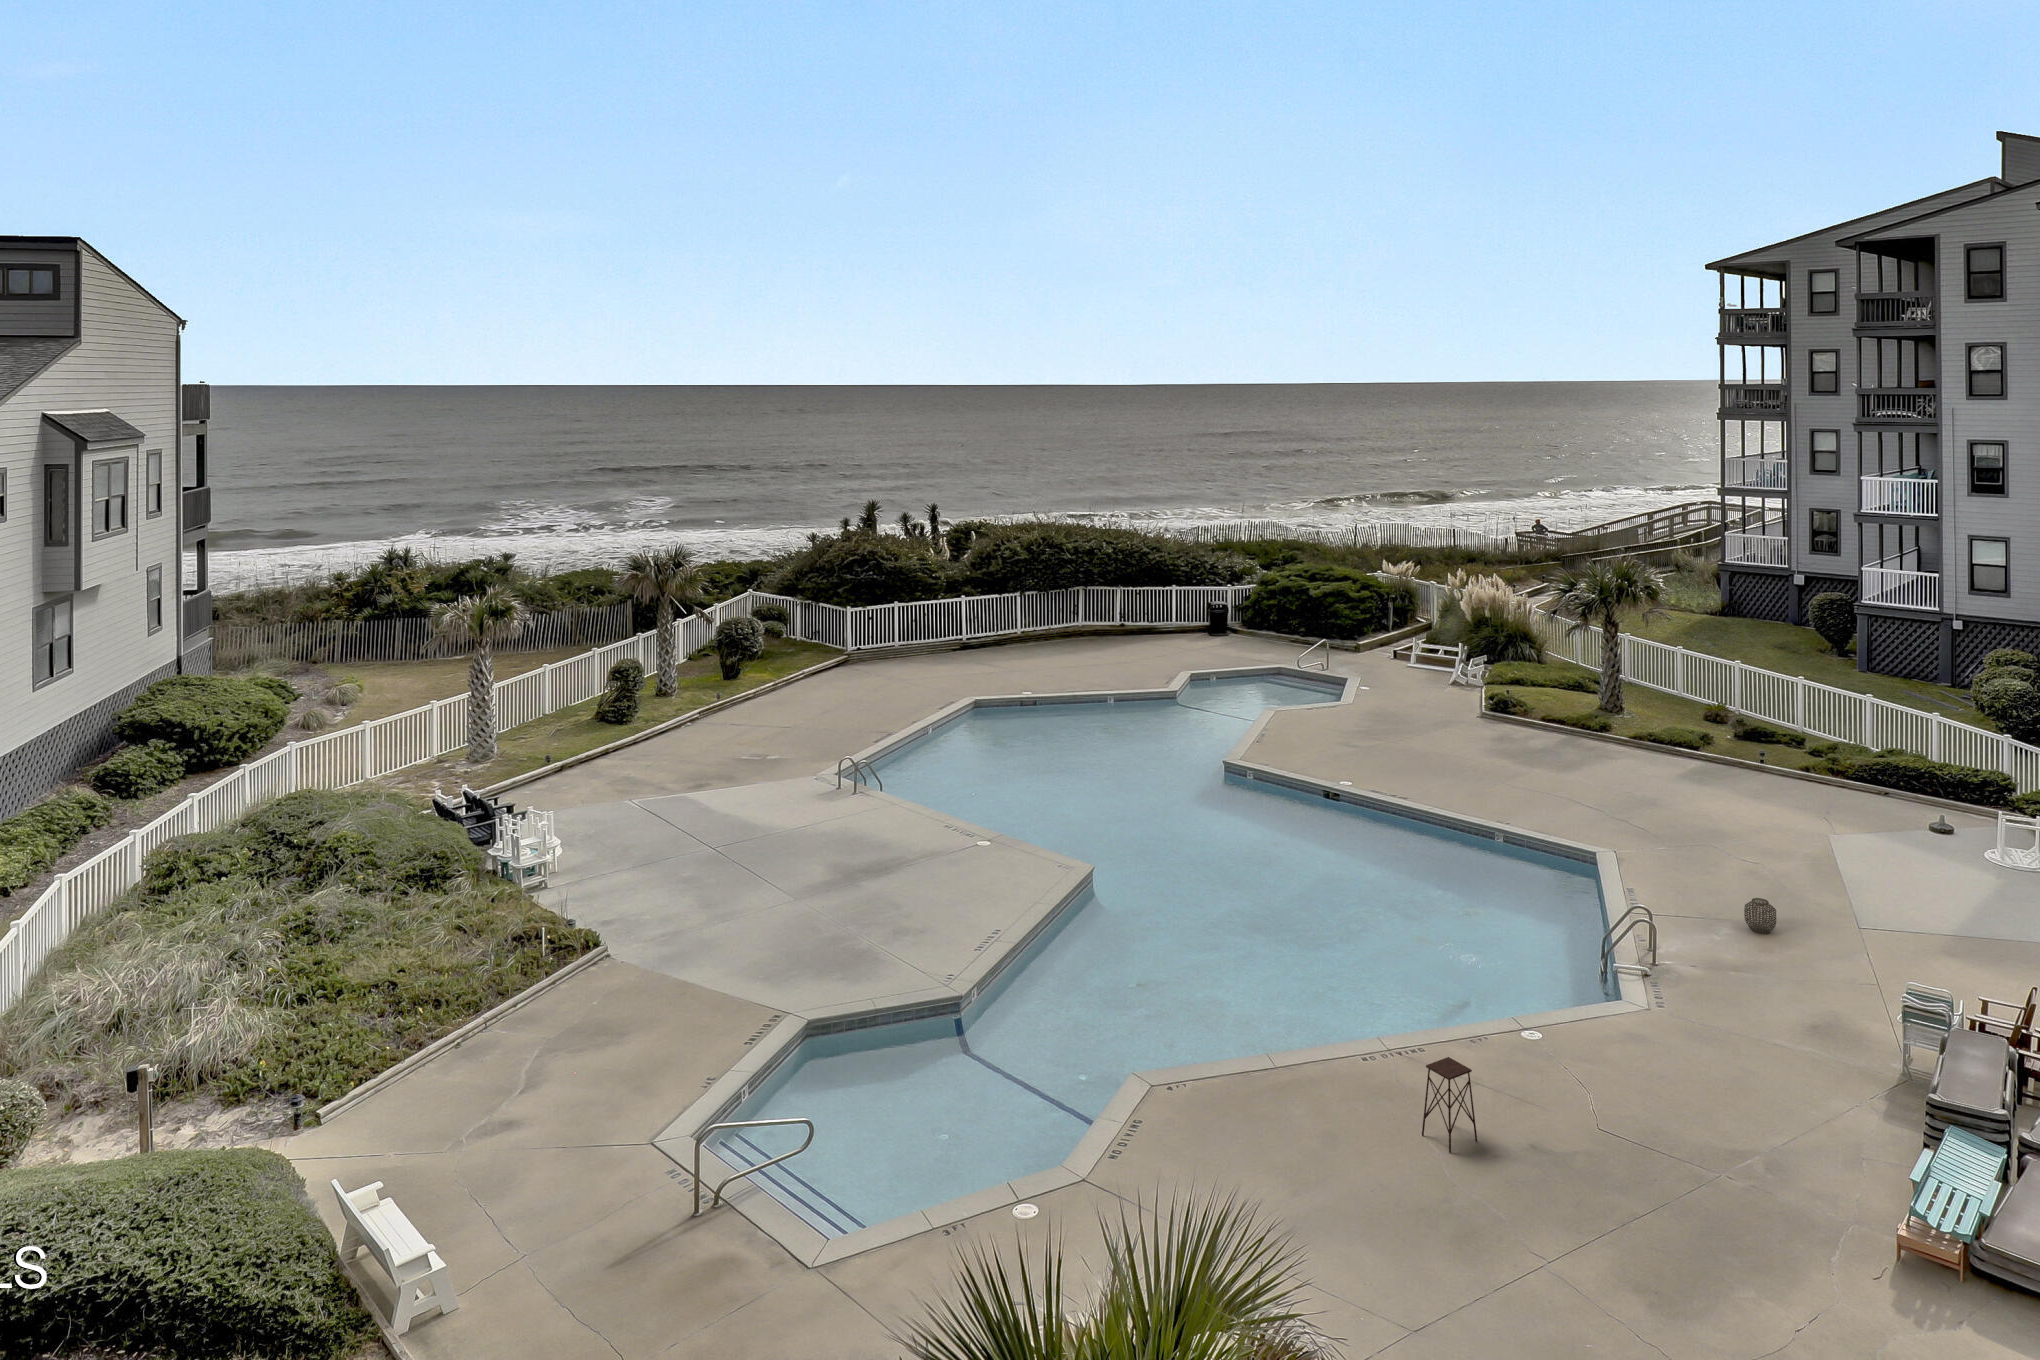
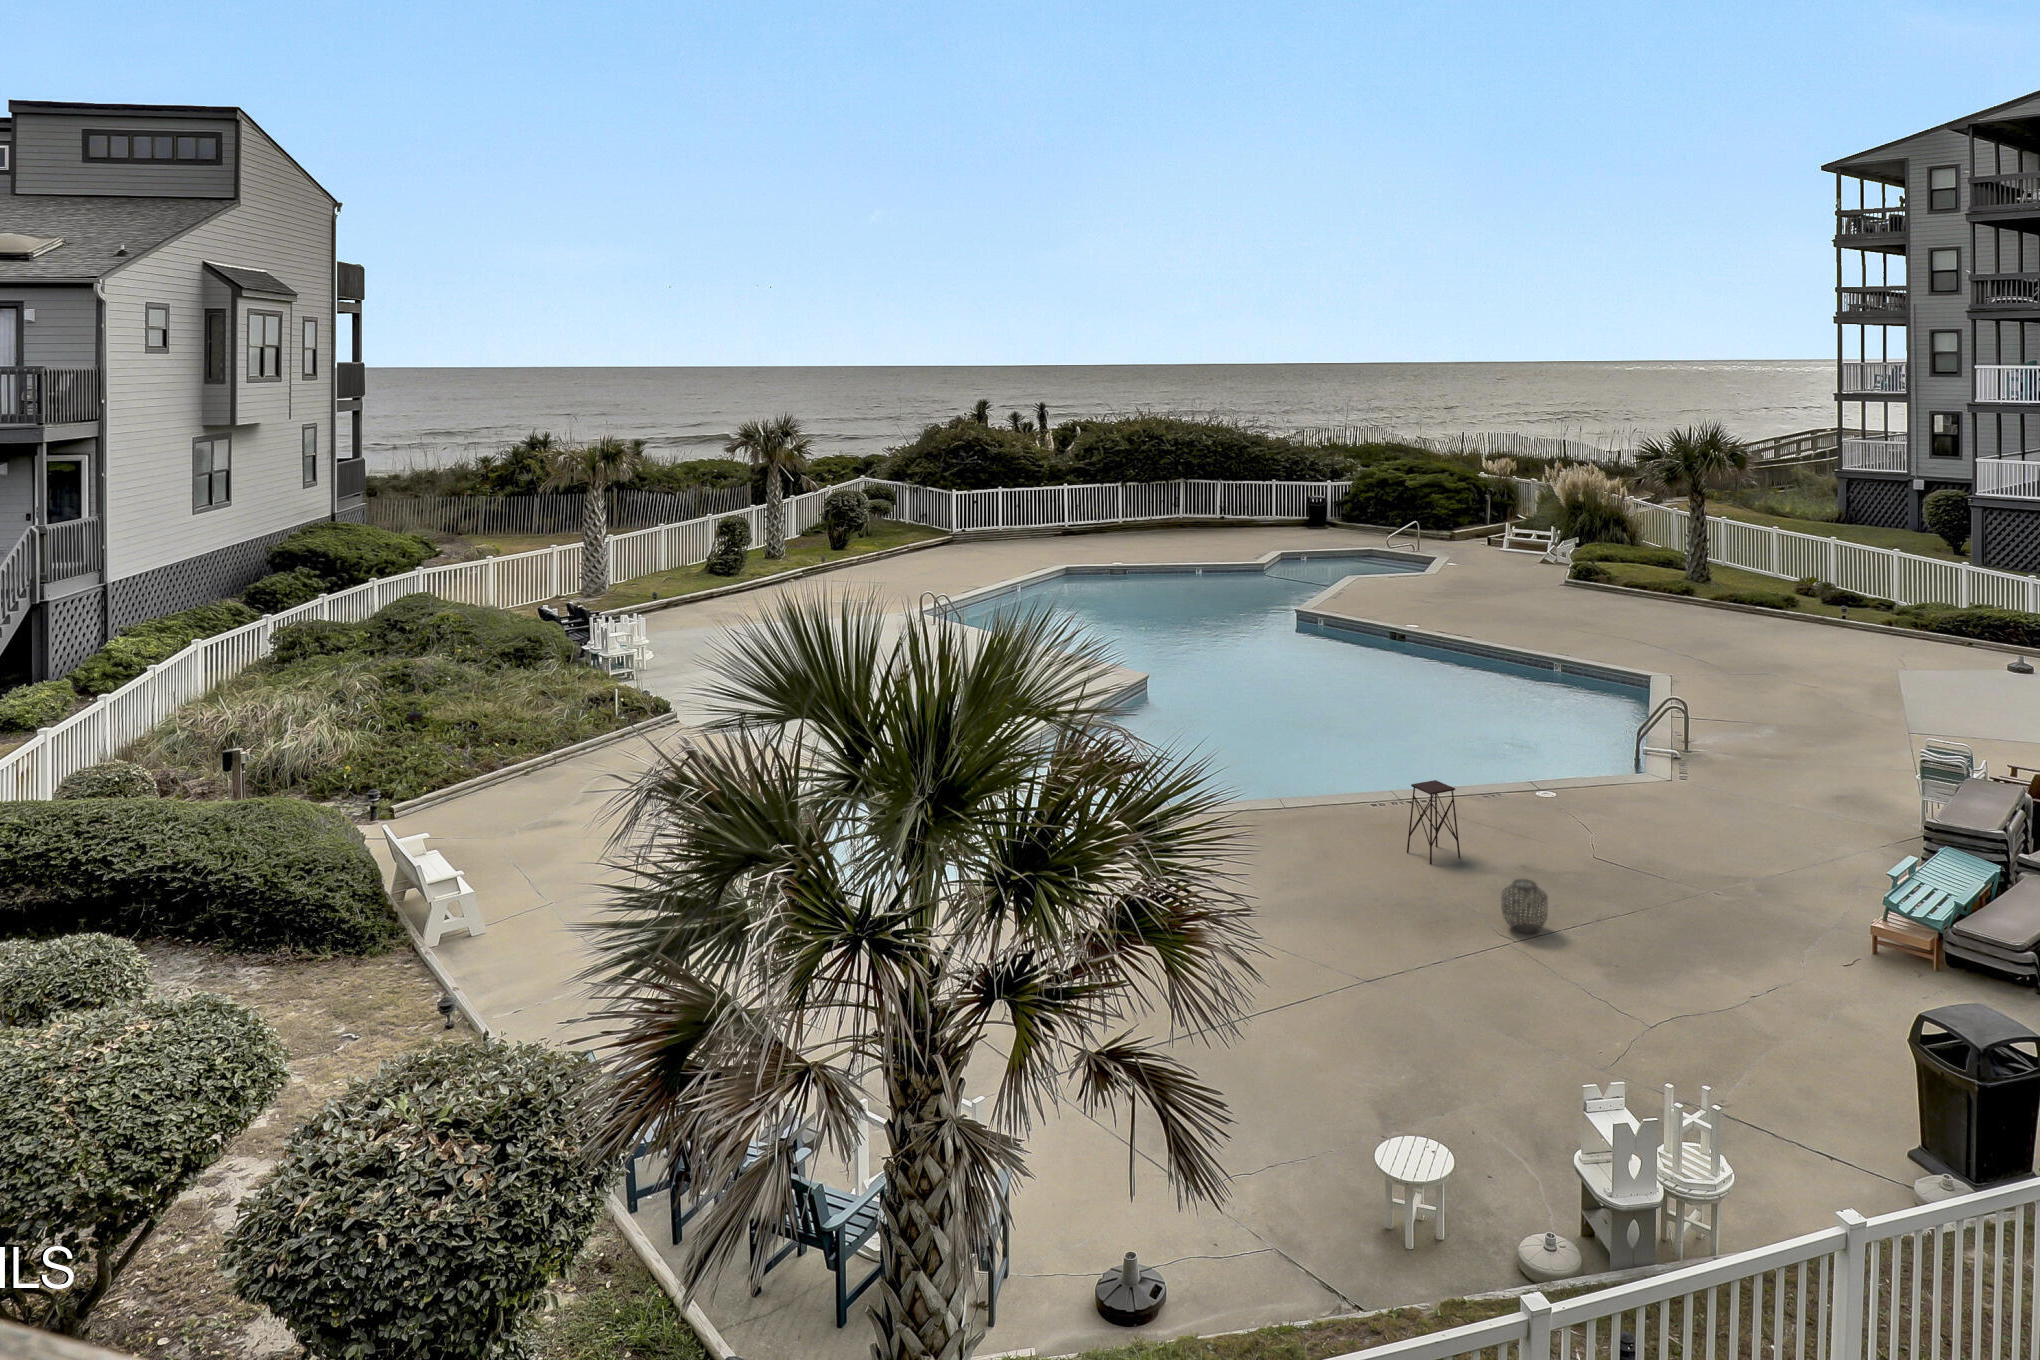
woven basket: present [1744,898,1776,934] -> present [1502,879,1548,934]
potted plant: none [305,931,351,978] -> present [404,681,434,721]

